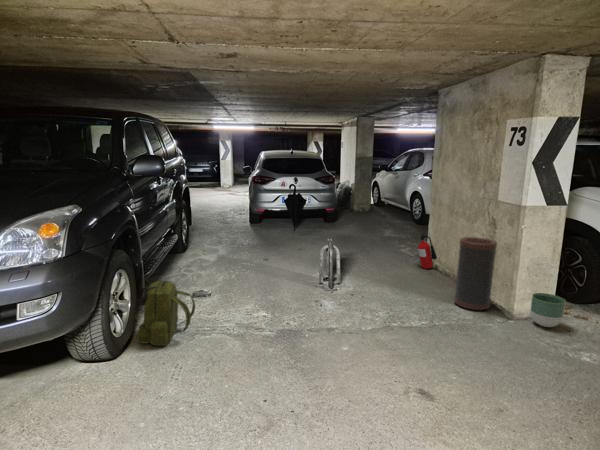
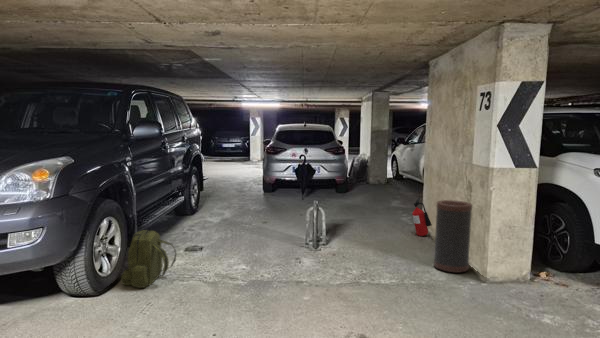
planter: present [530,293,566,327] -> none [504,256,537,290]

